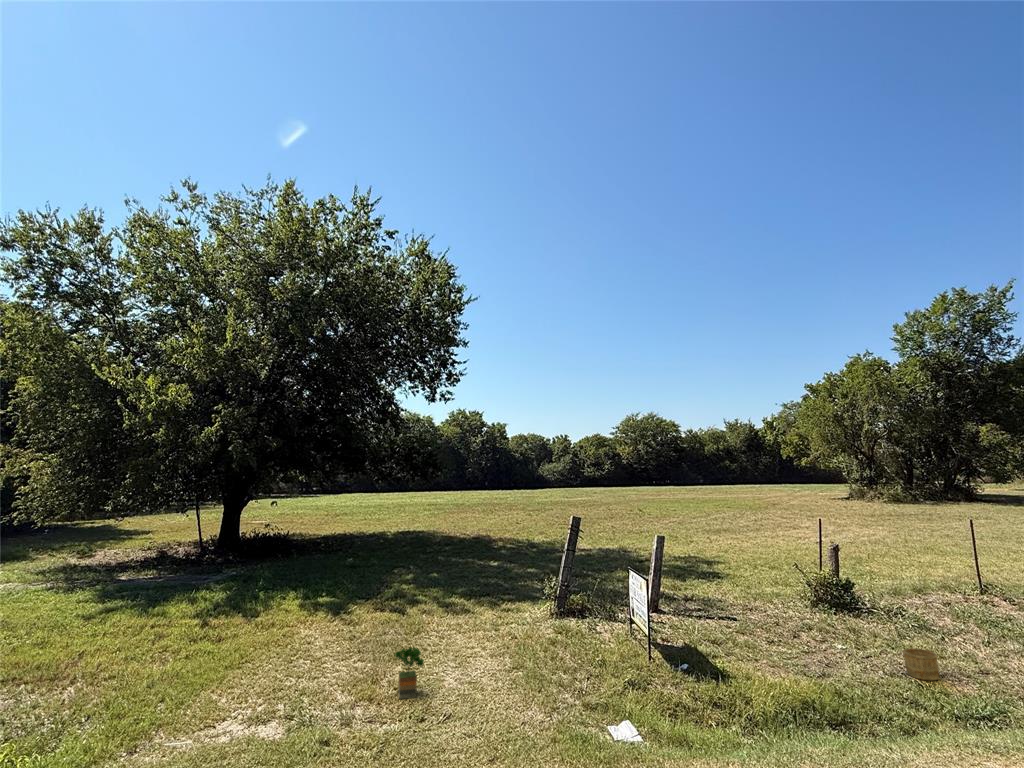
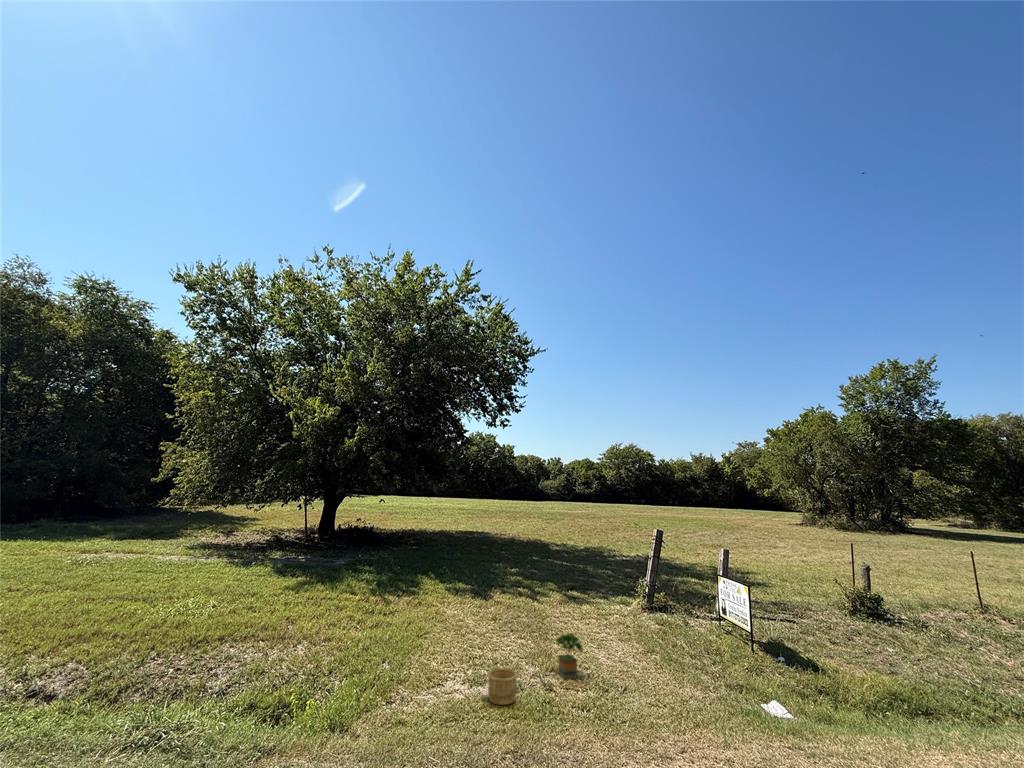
wooden bucket: present [903,648,939,680] -> present [488,668,517,705]

